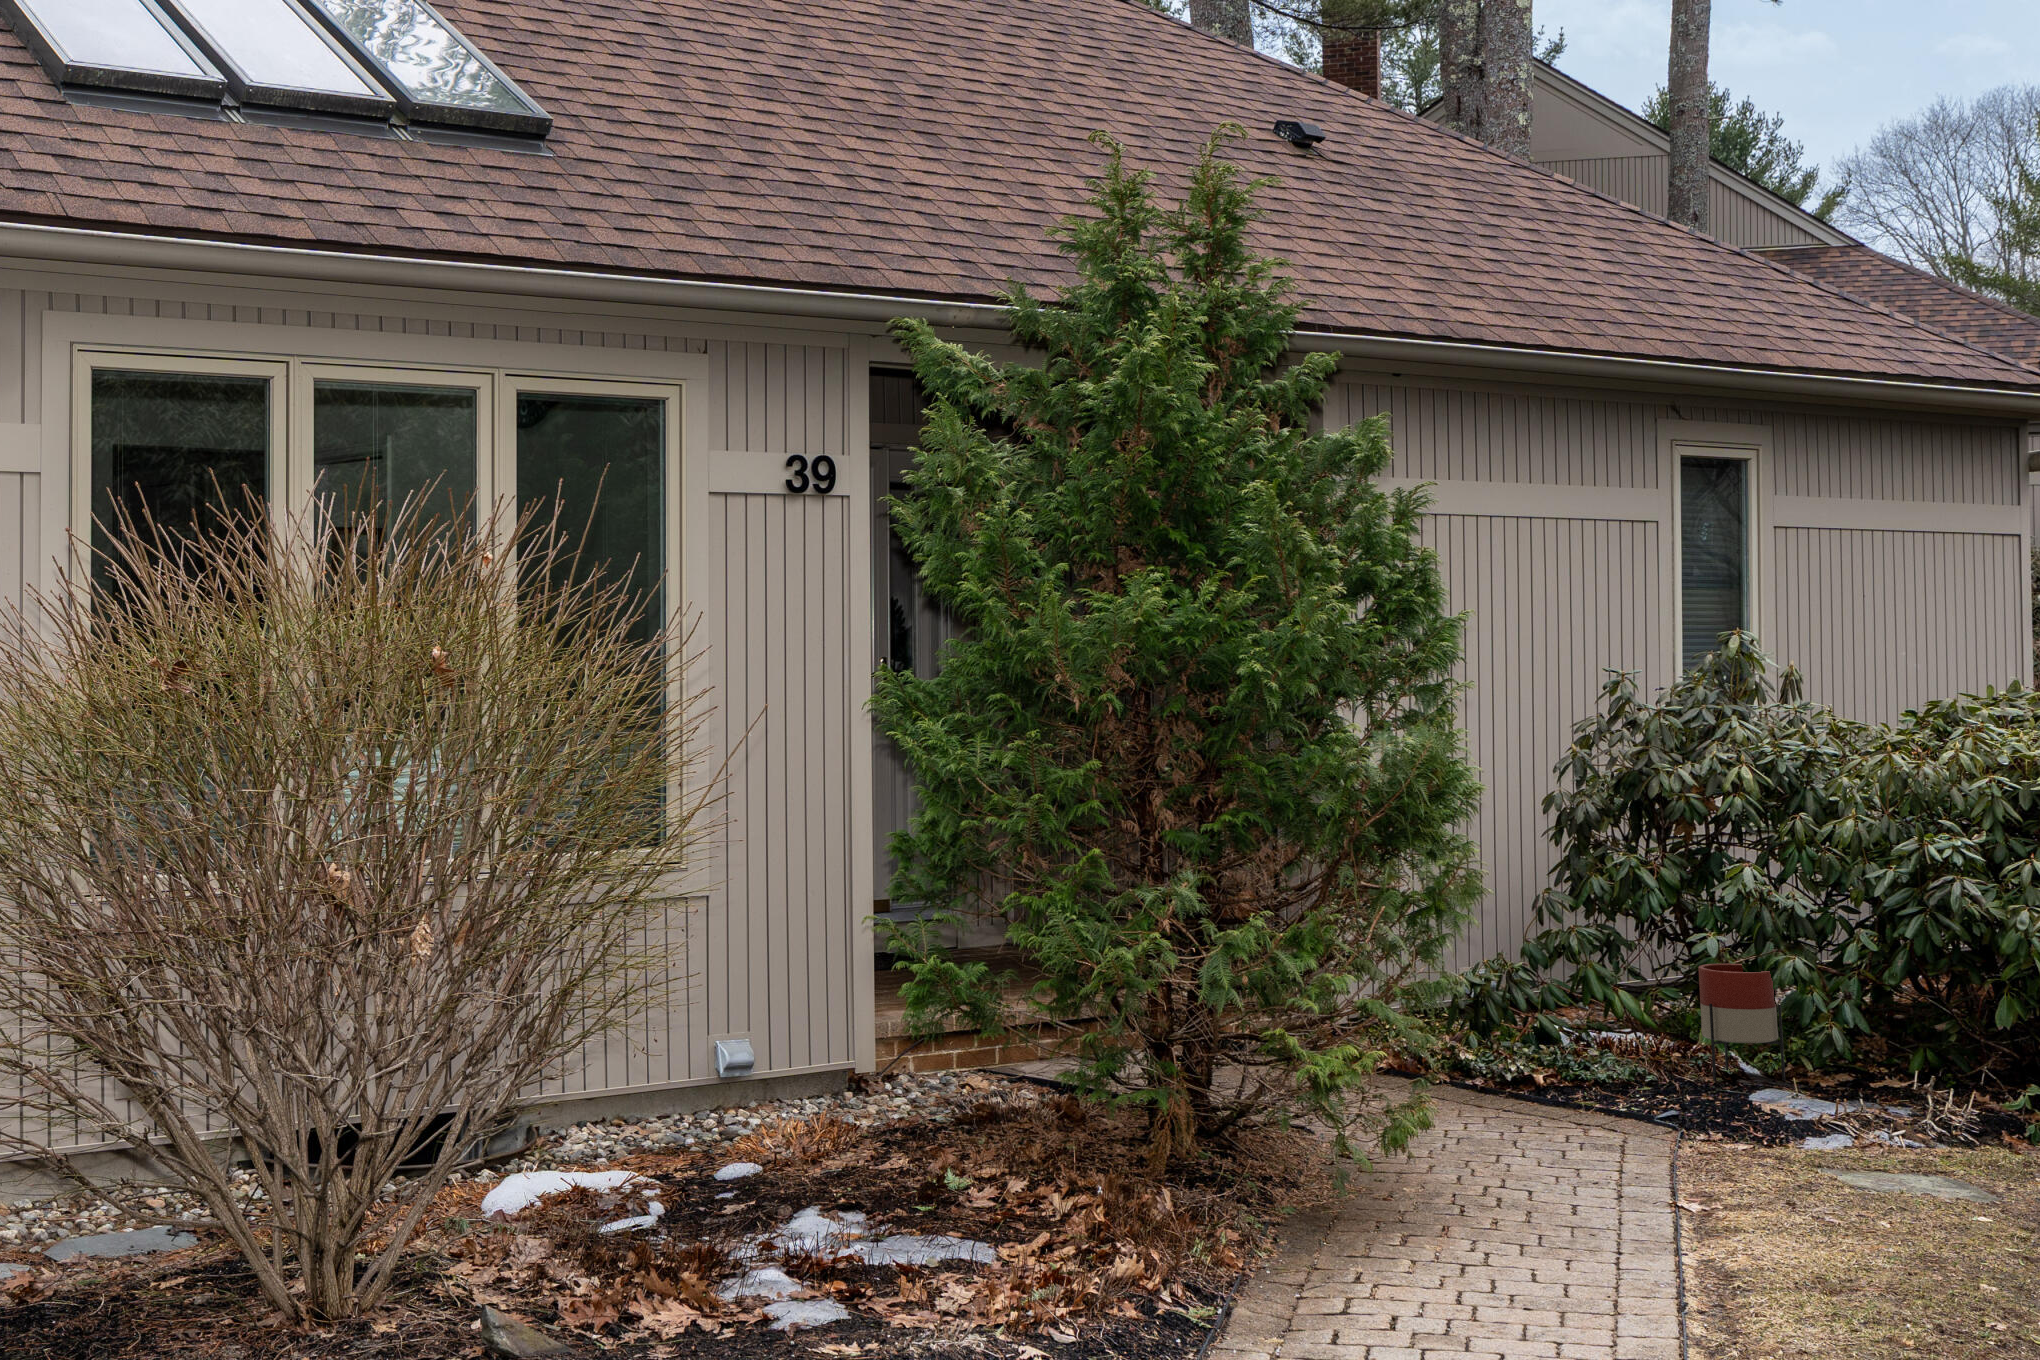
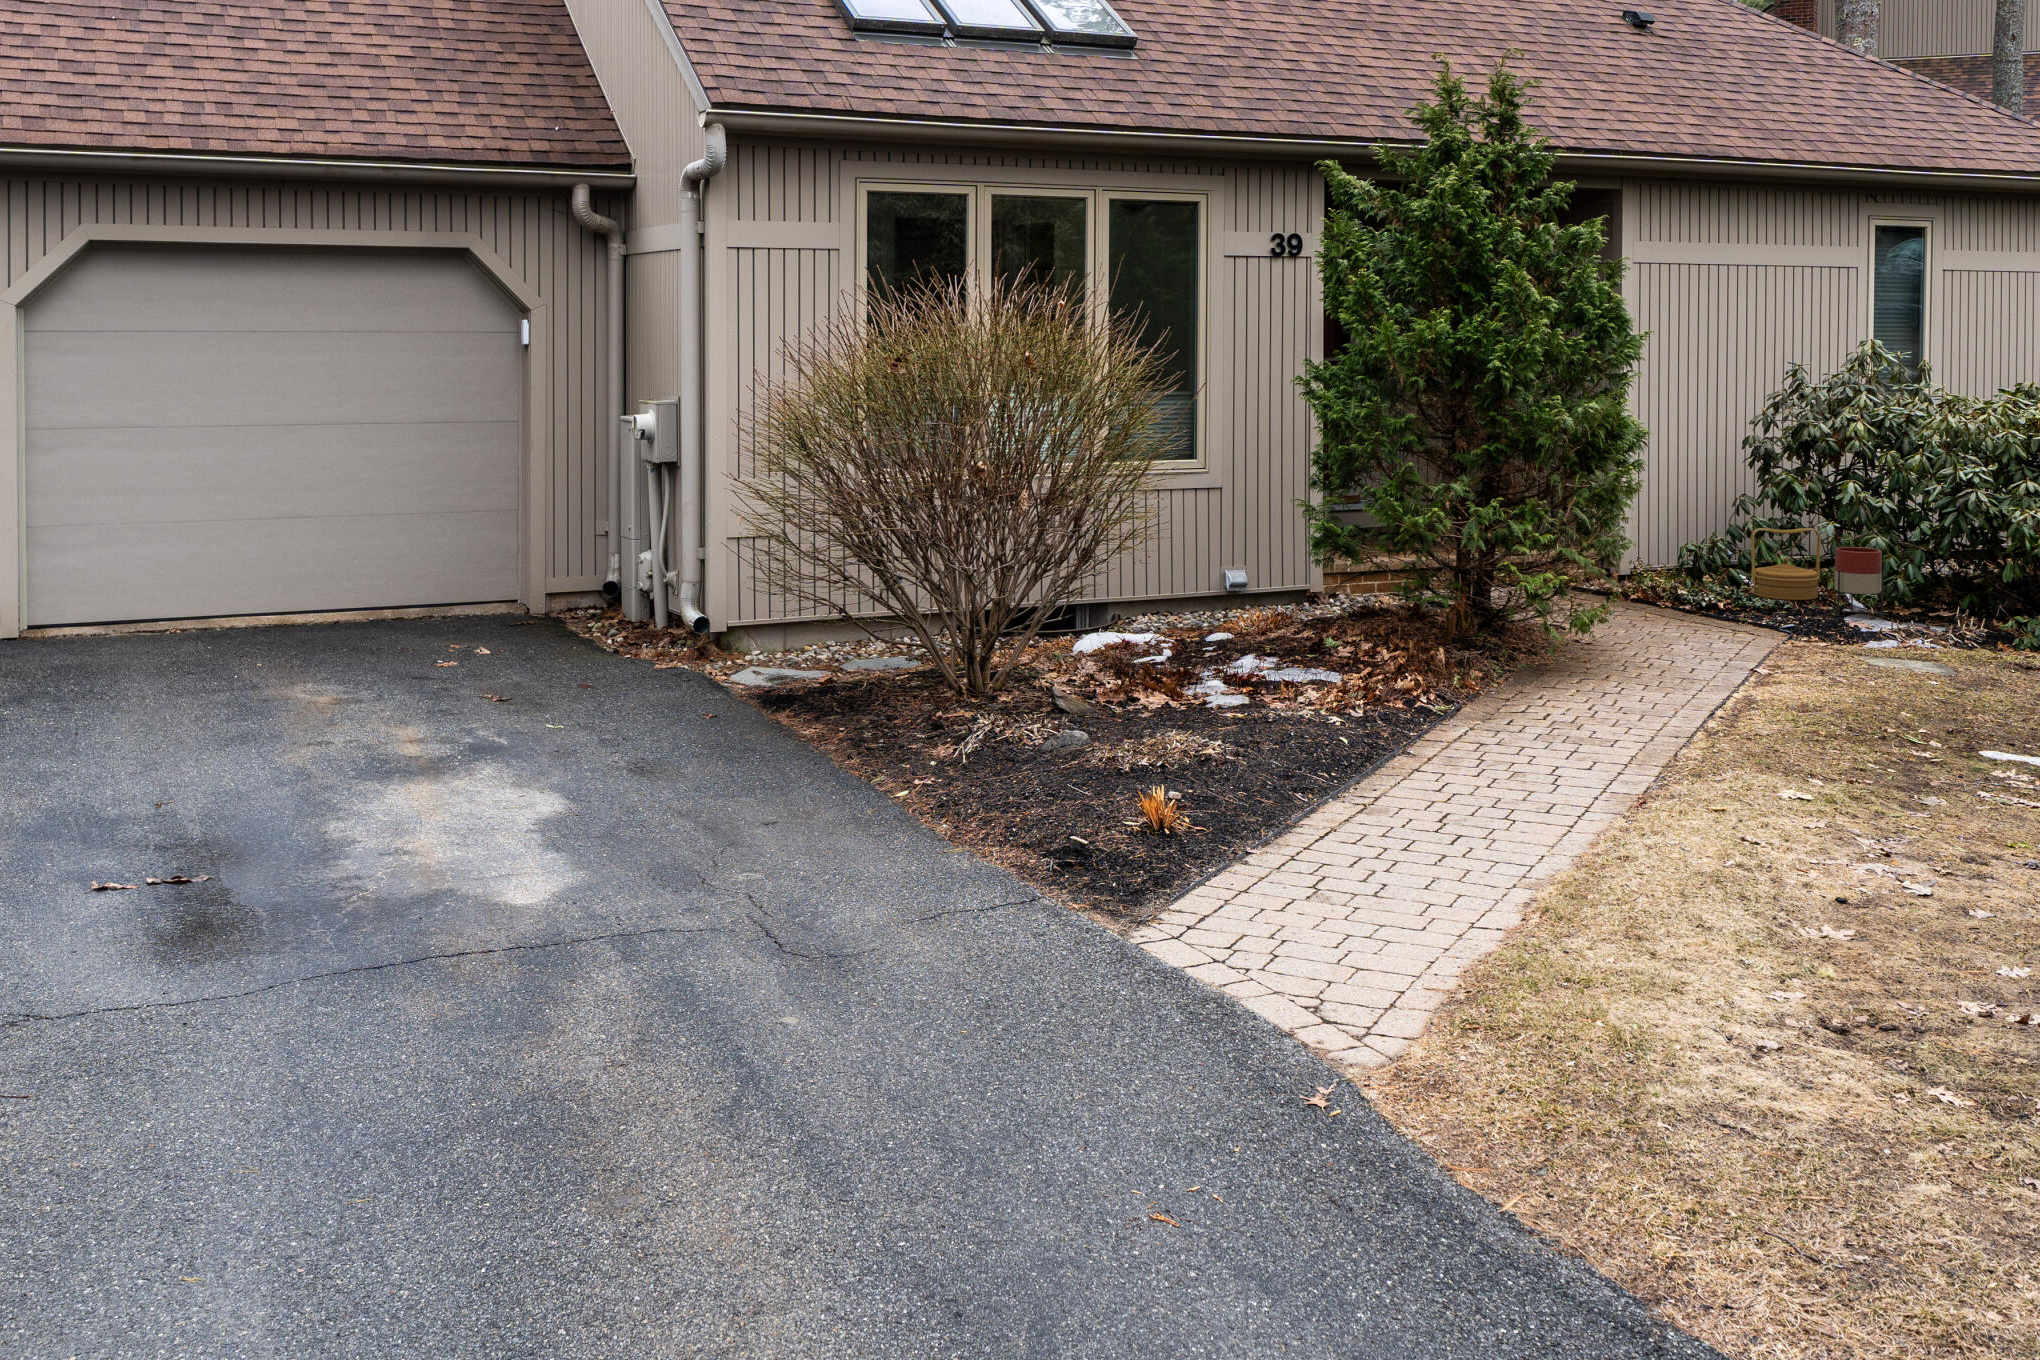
woven basket: none [1544,934,1656,1055] -> present [1751,528,1821,600]

